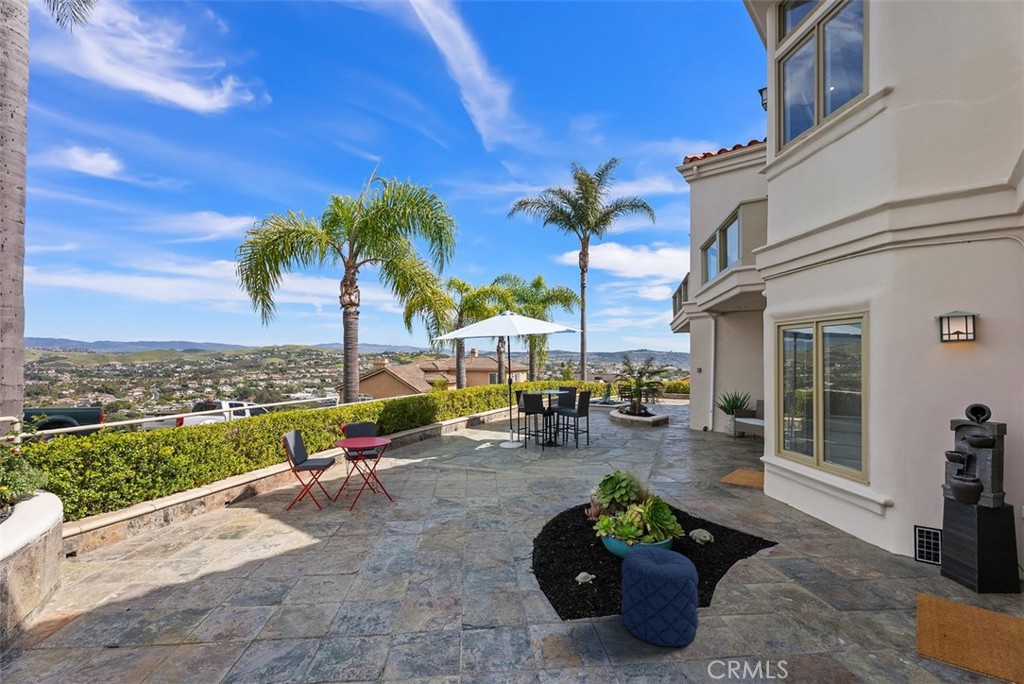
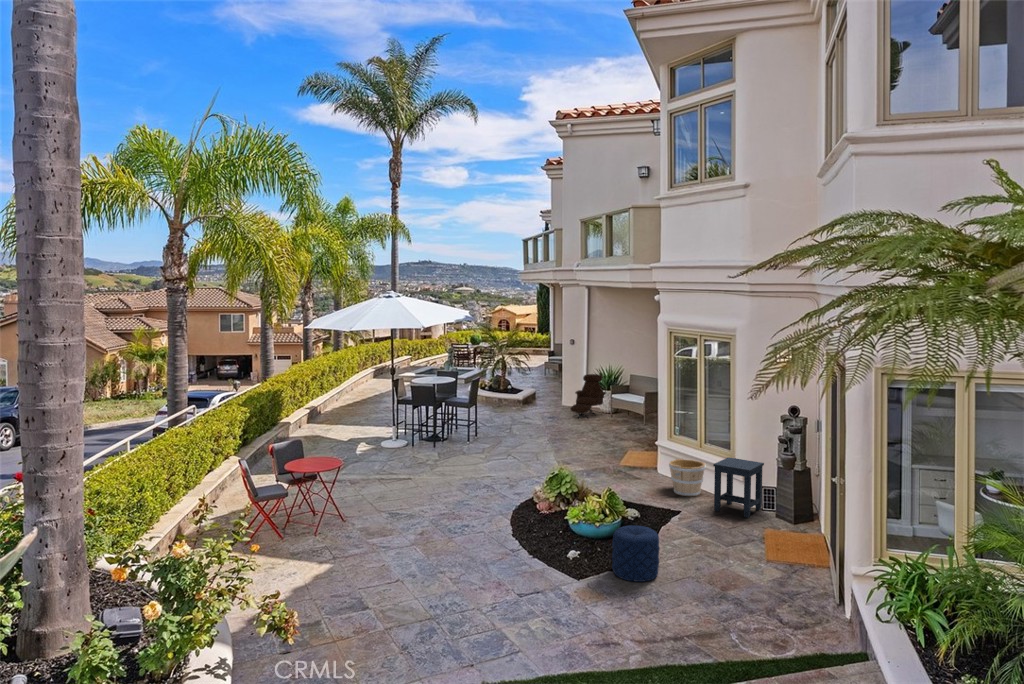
lounge chair: none [692,399,732,441] -> present [570,374,606,417]
wooden bucket: none [770,477,826,528] -> present [669,459,706,496]
side table: none [829,478,920,572] -> present [713,457,764,518]

